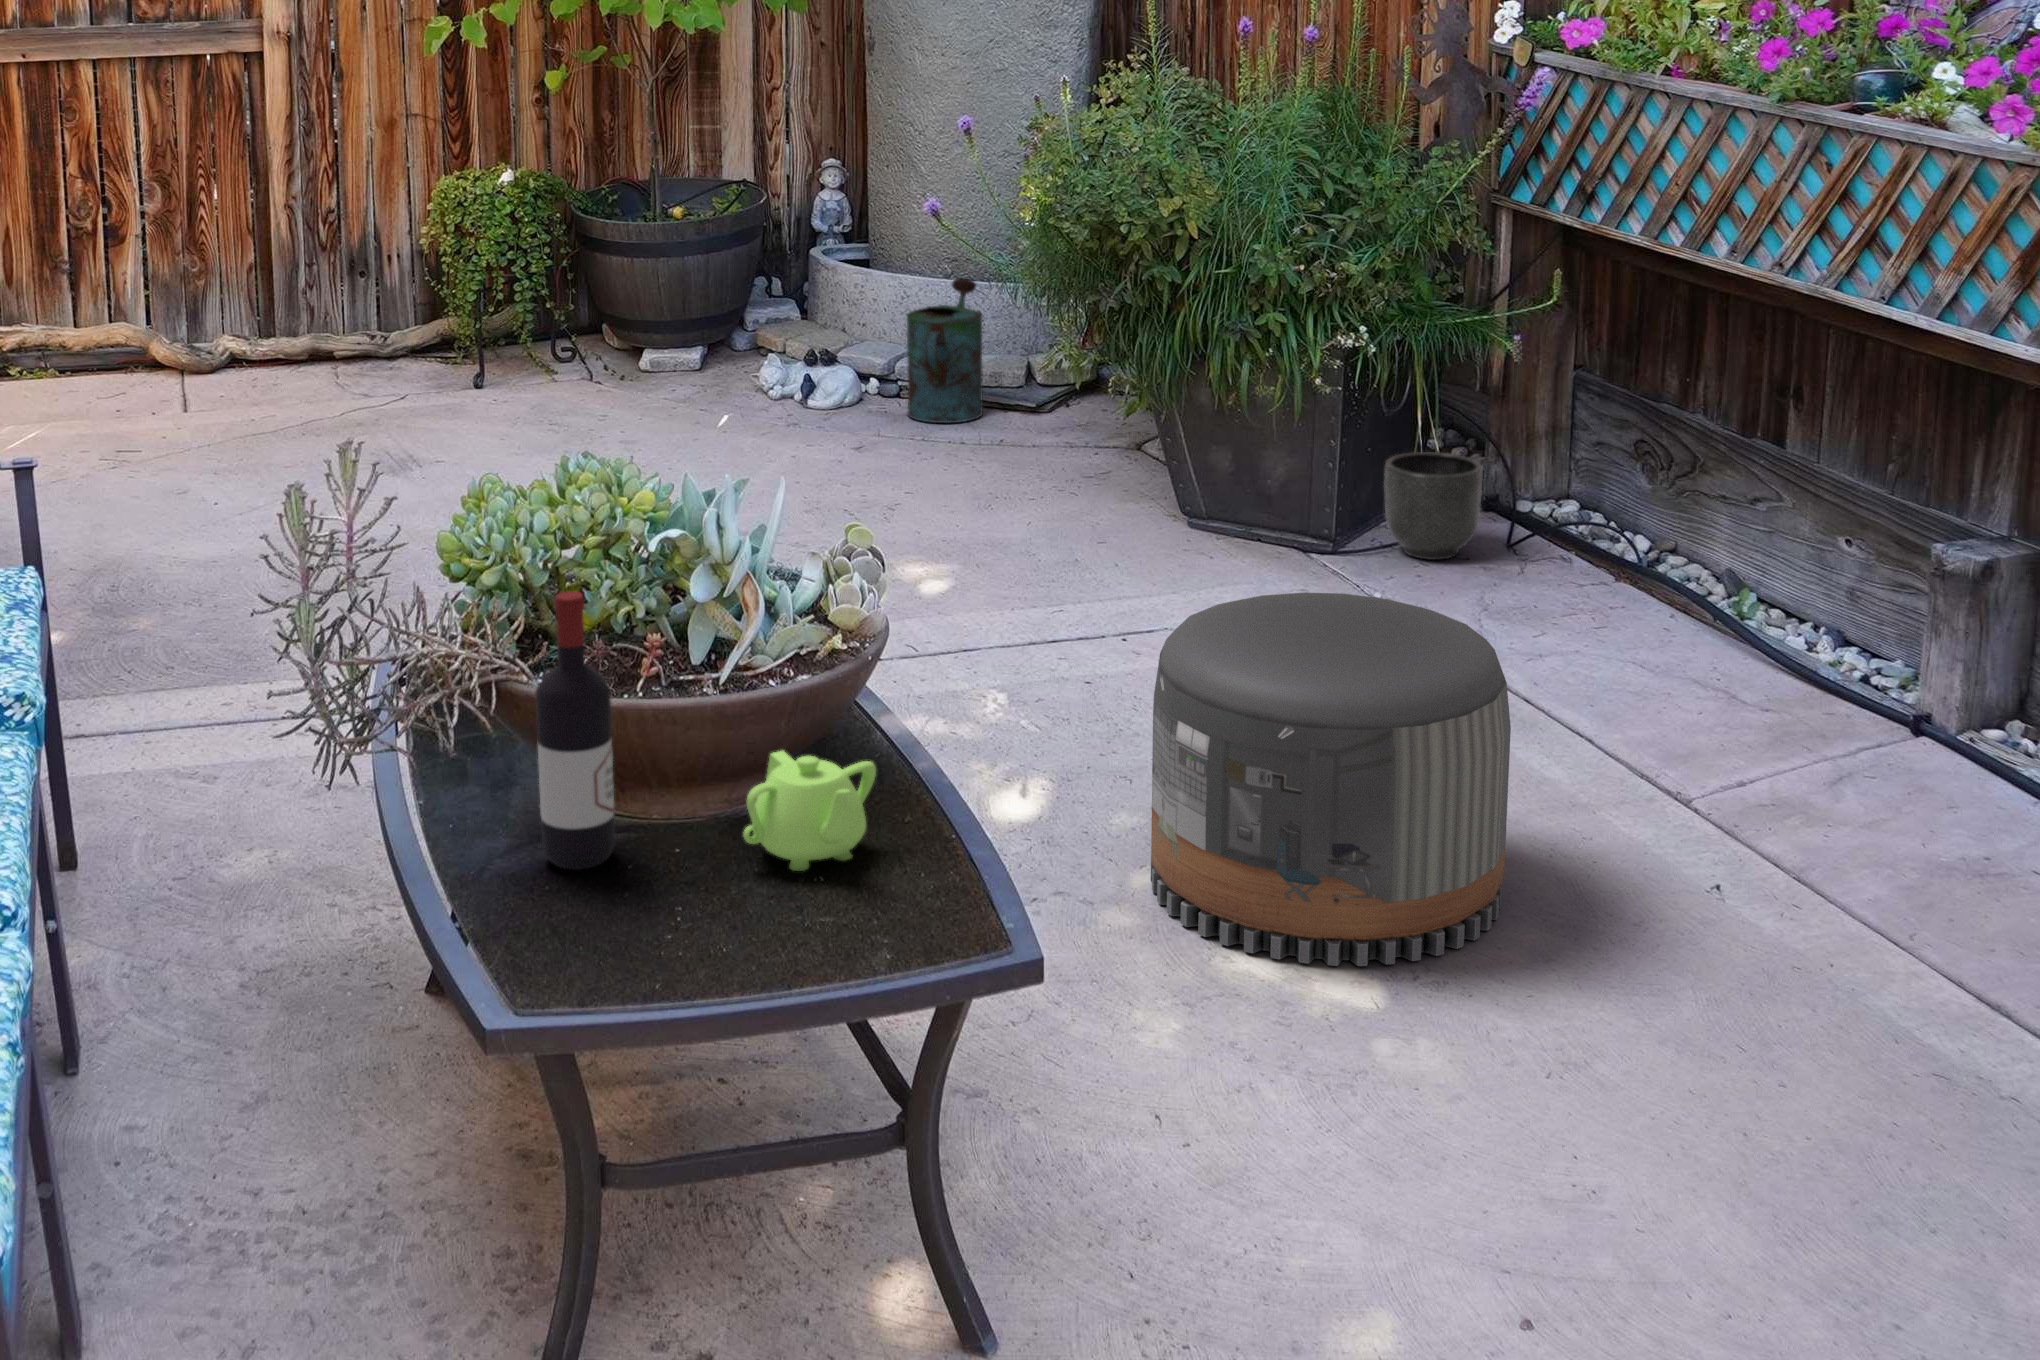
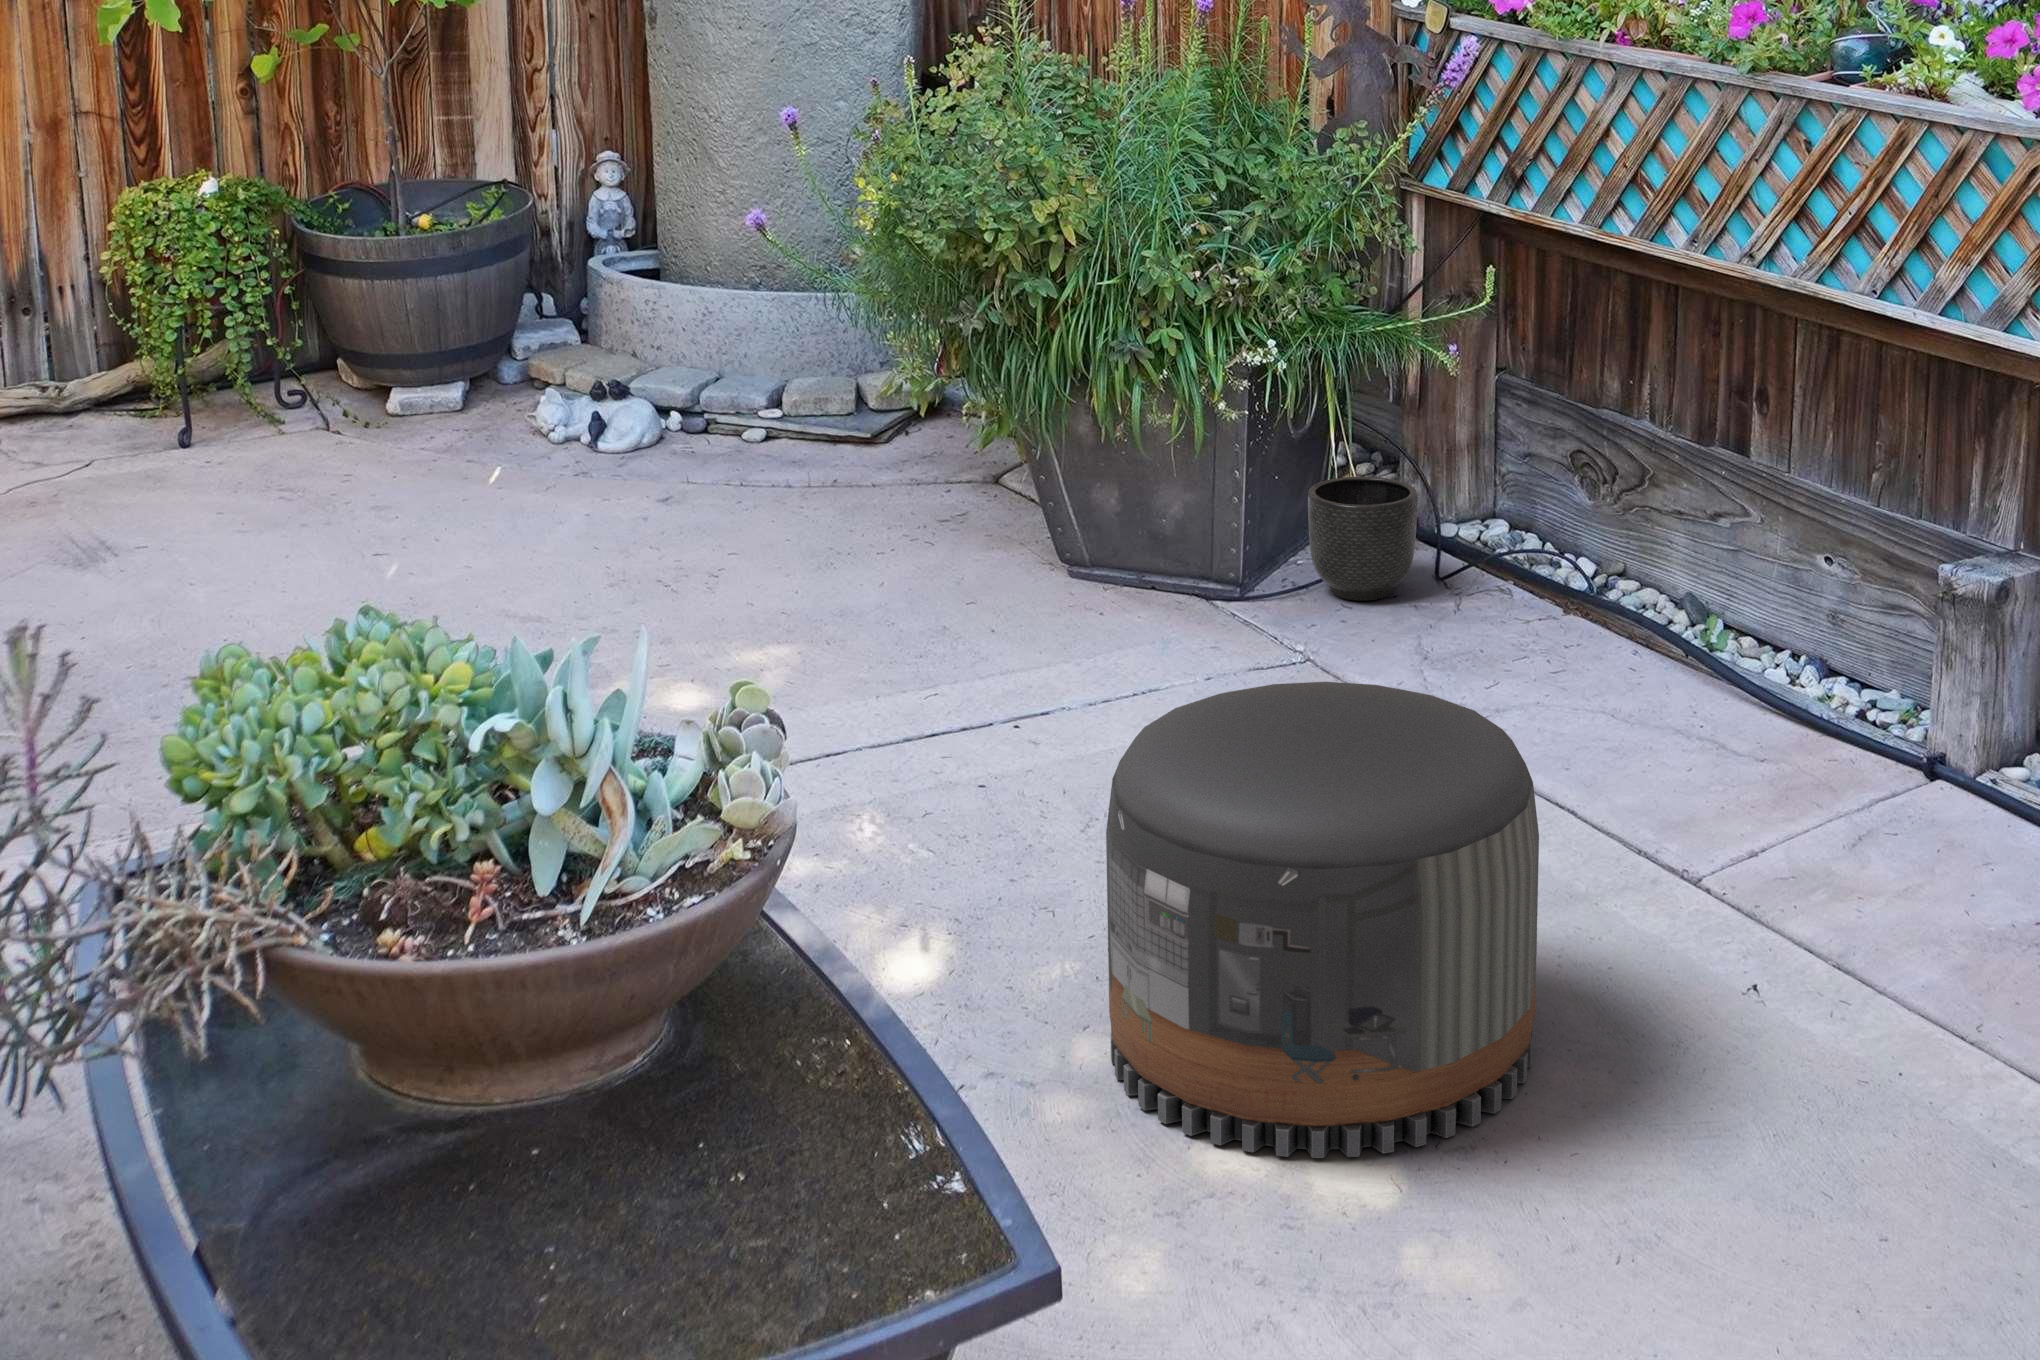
watering can: present [907,278,983,423] -> none [722,291,820,466]
wine bottle: present [535,591,615,870] -> none [277,836,412,1243]
teapot: present [743,751,876,871] -> none [608,1022,795,1203]

